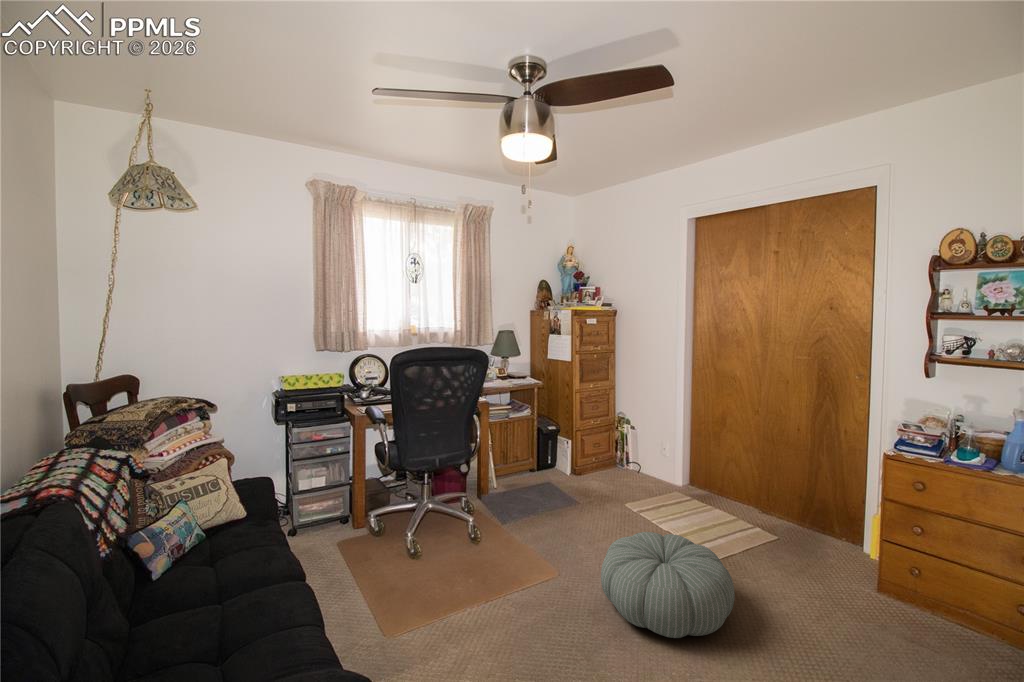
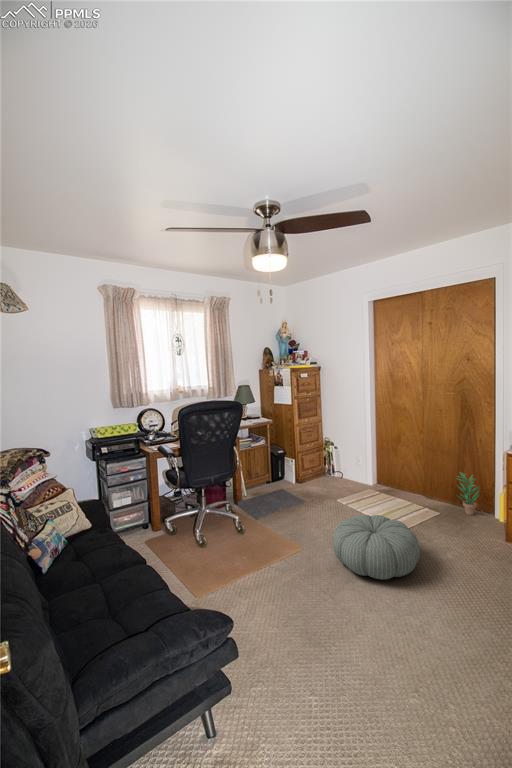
potted plant: none [803,478,845,546] -> present [458,473,479,515]

